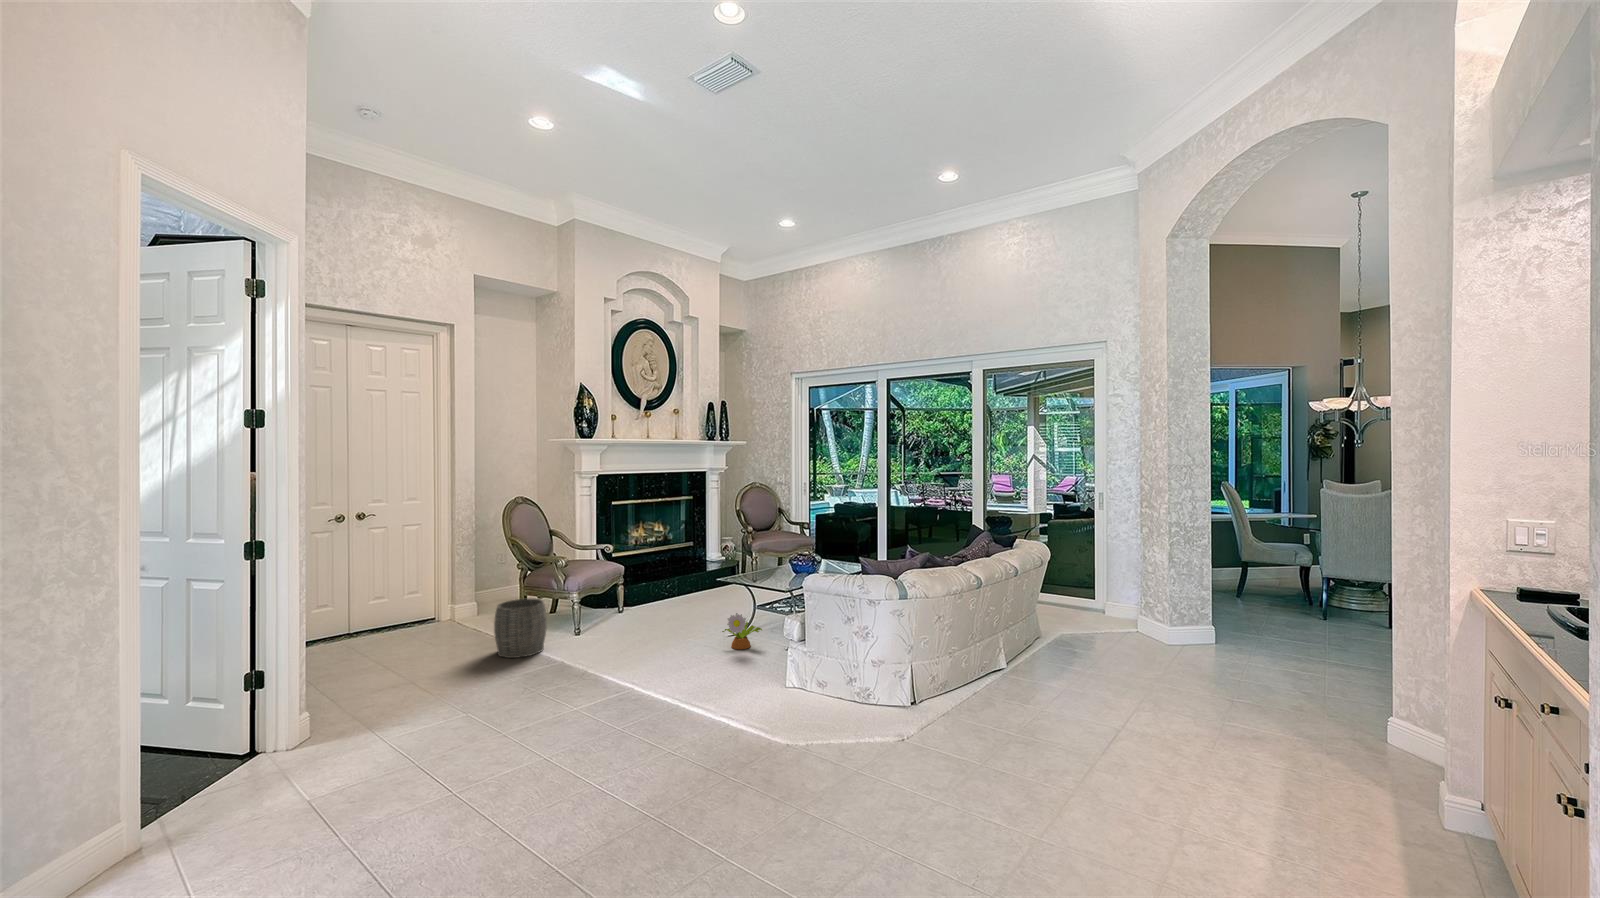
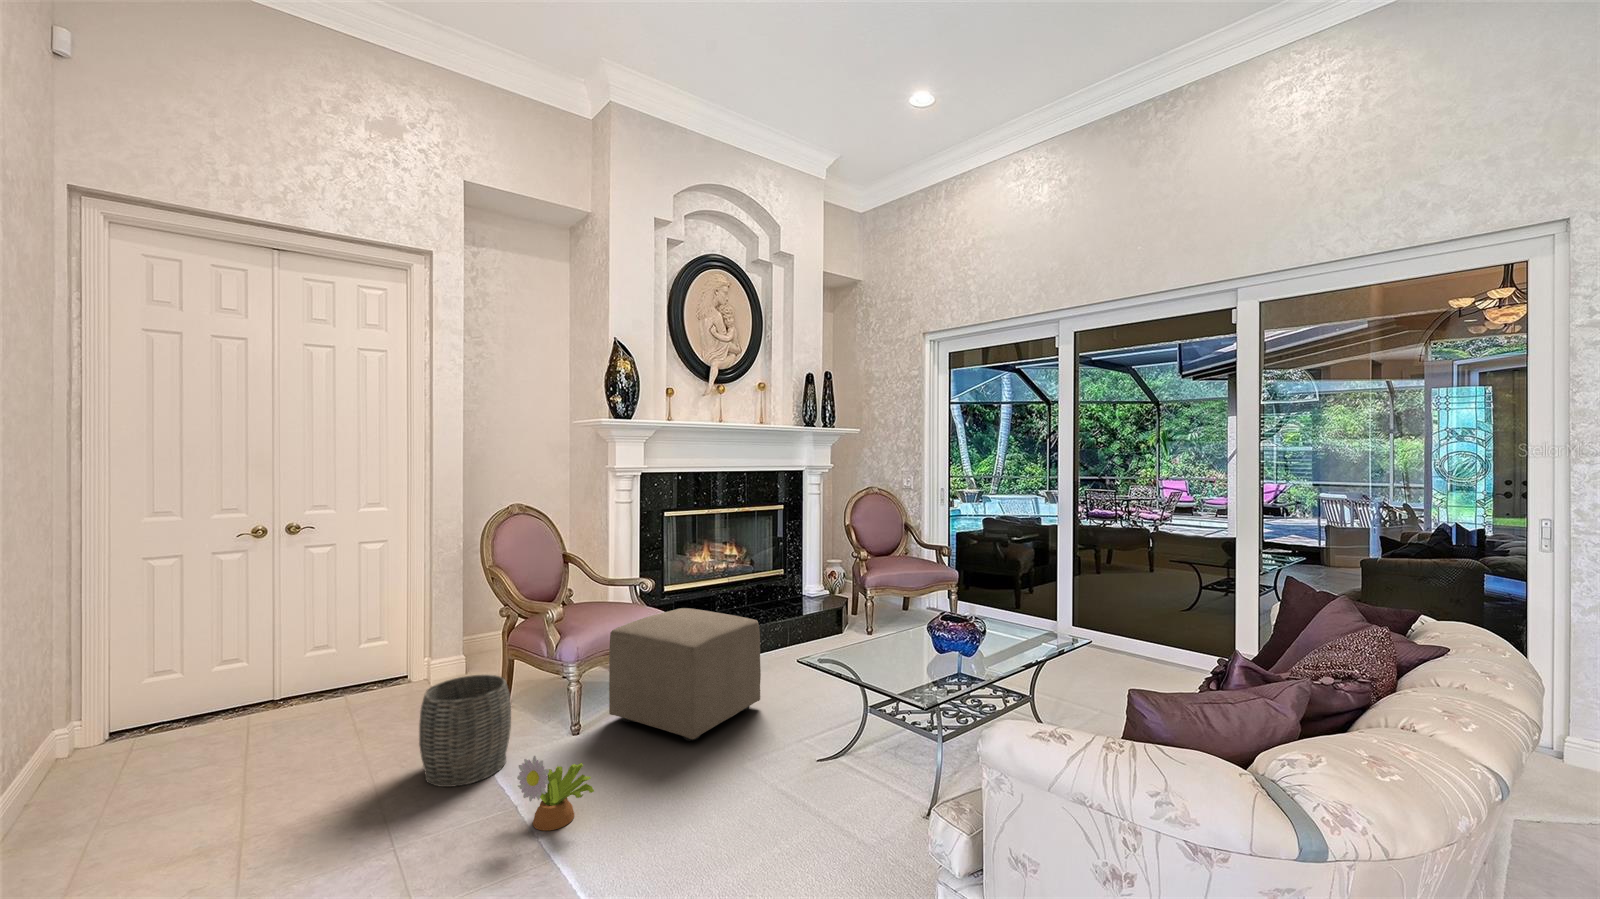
ottoman: none [597,562,690,633] -> present [609,608,761,741]
decorative plant: present [722,613,762,649] -> present [517,756,594,831]

